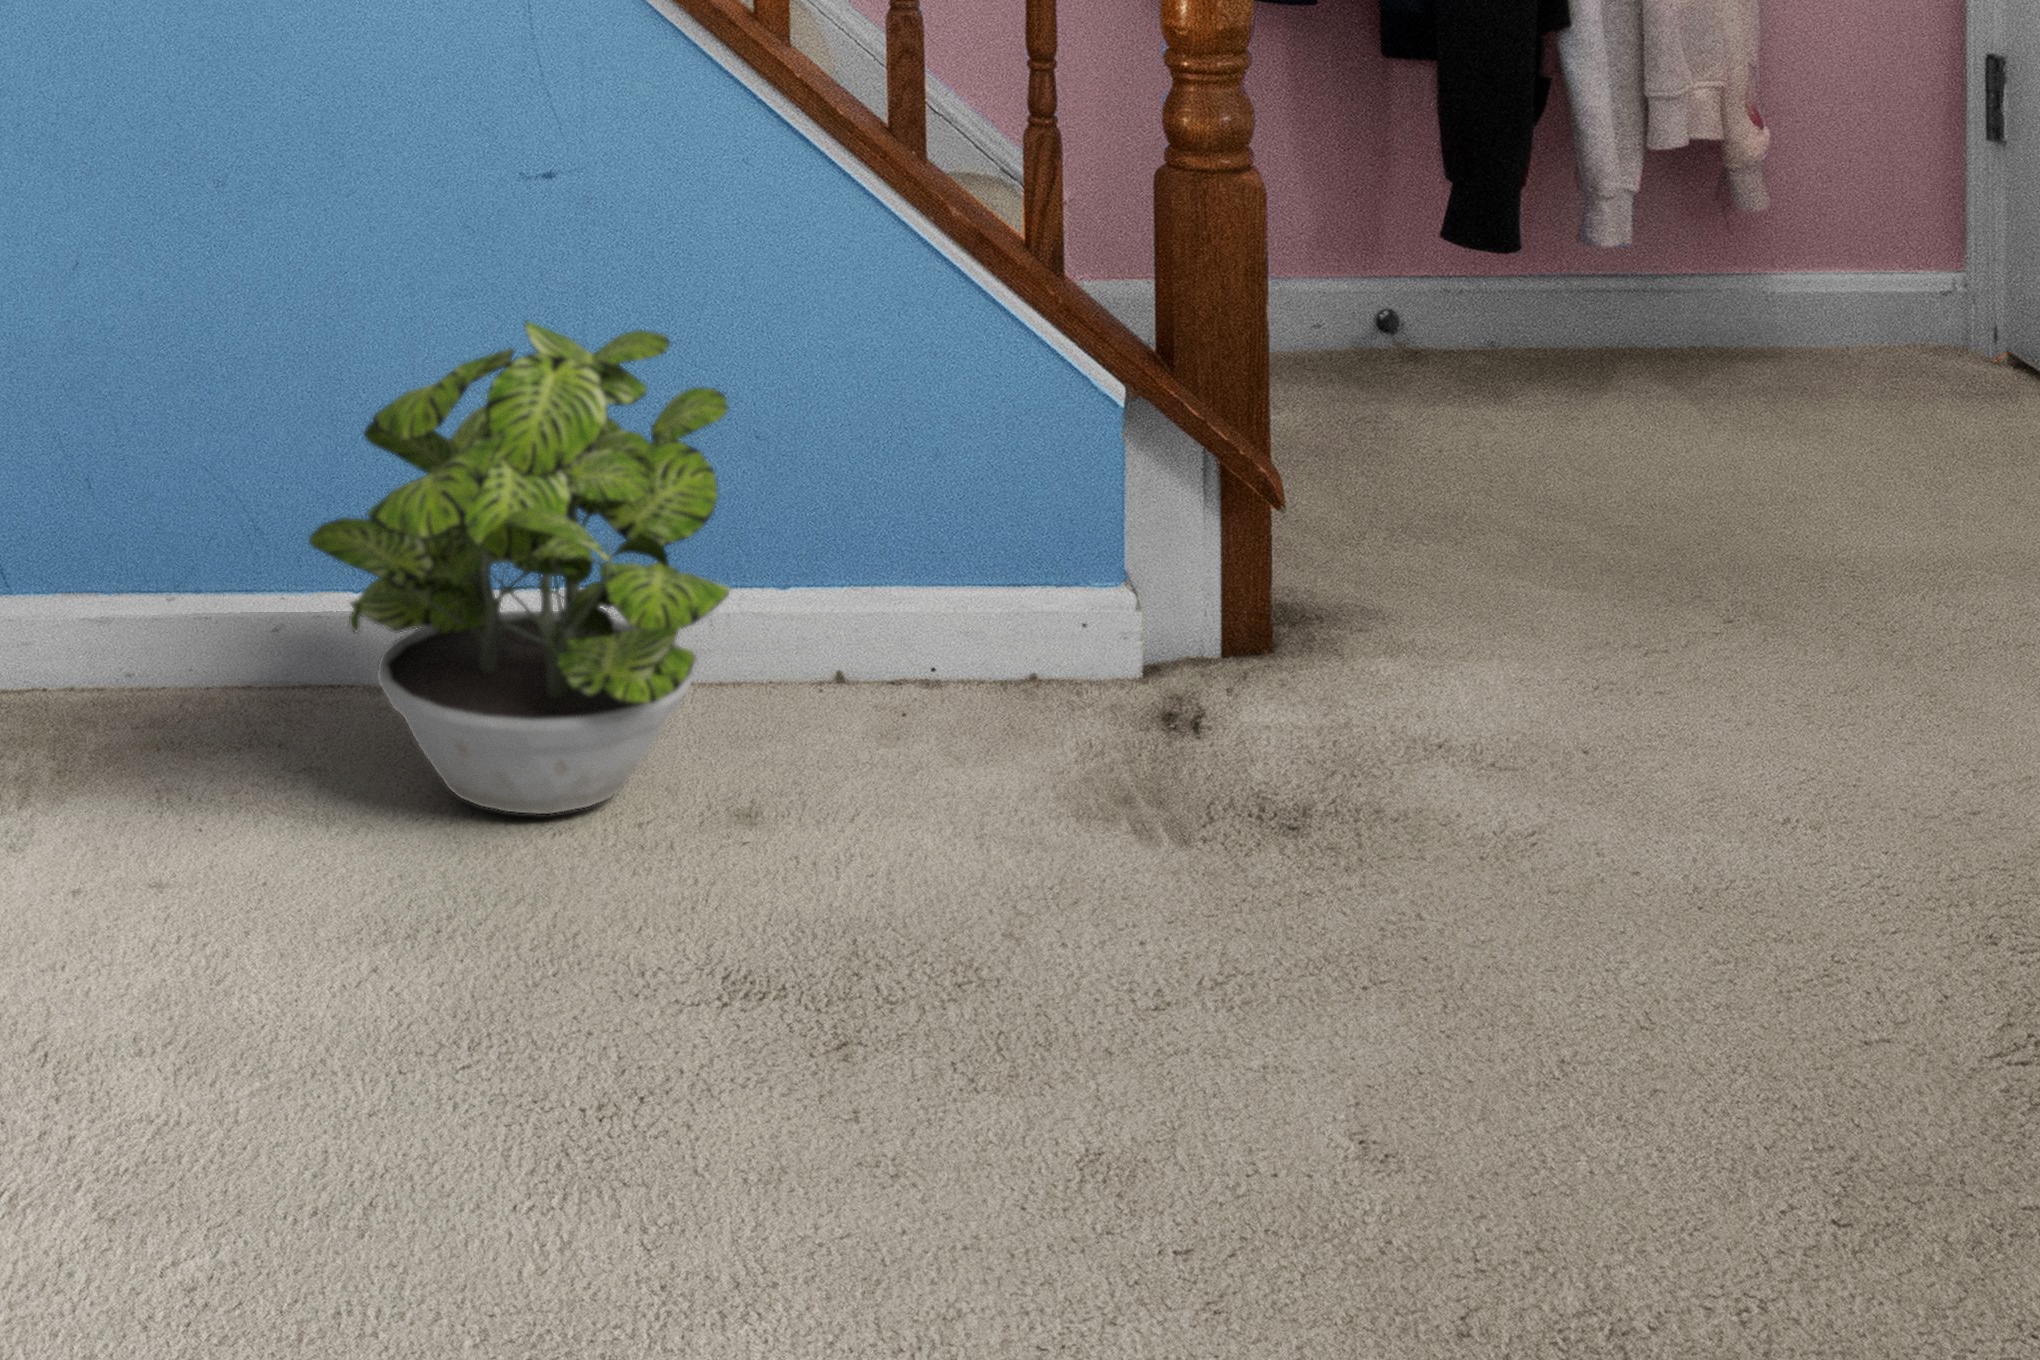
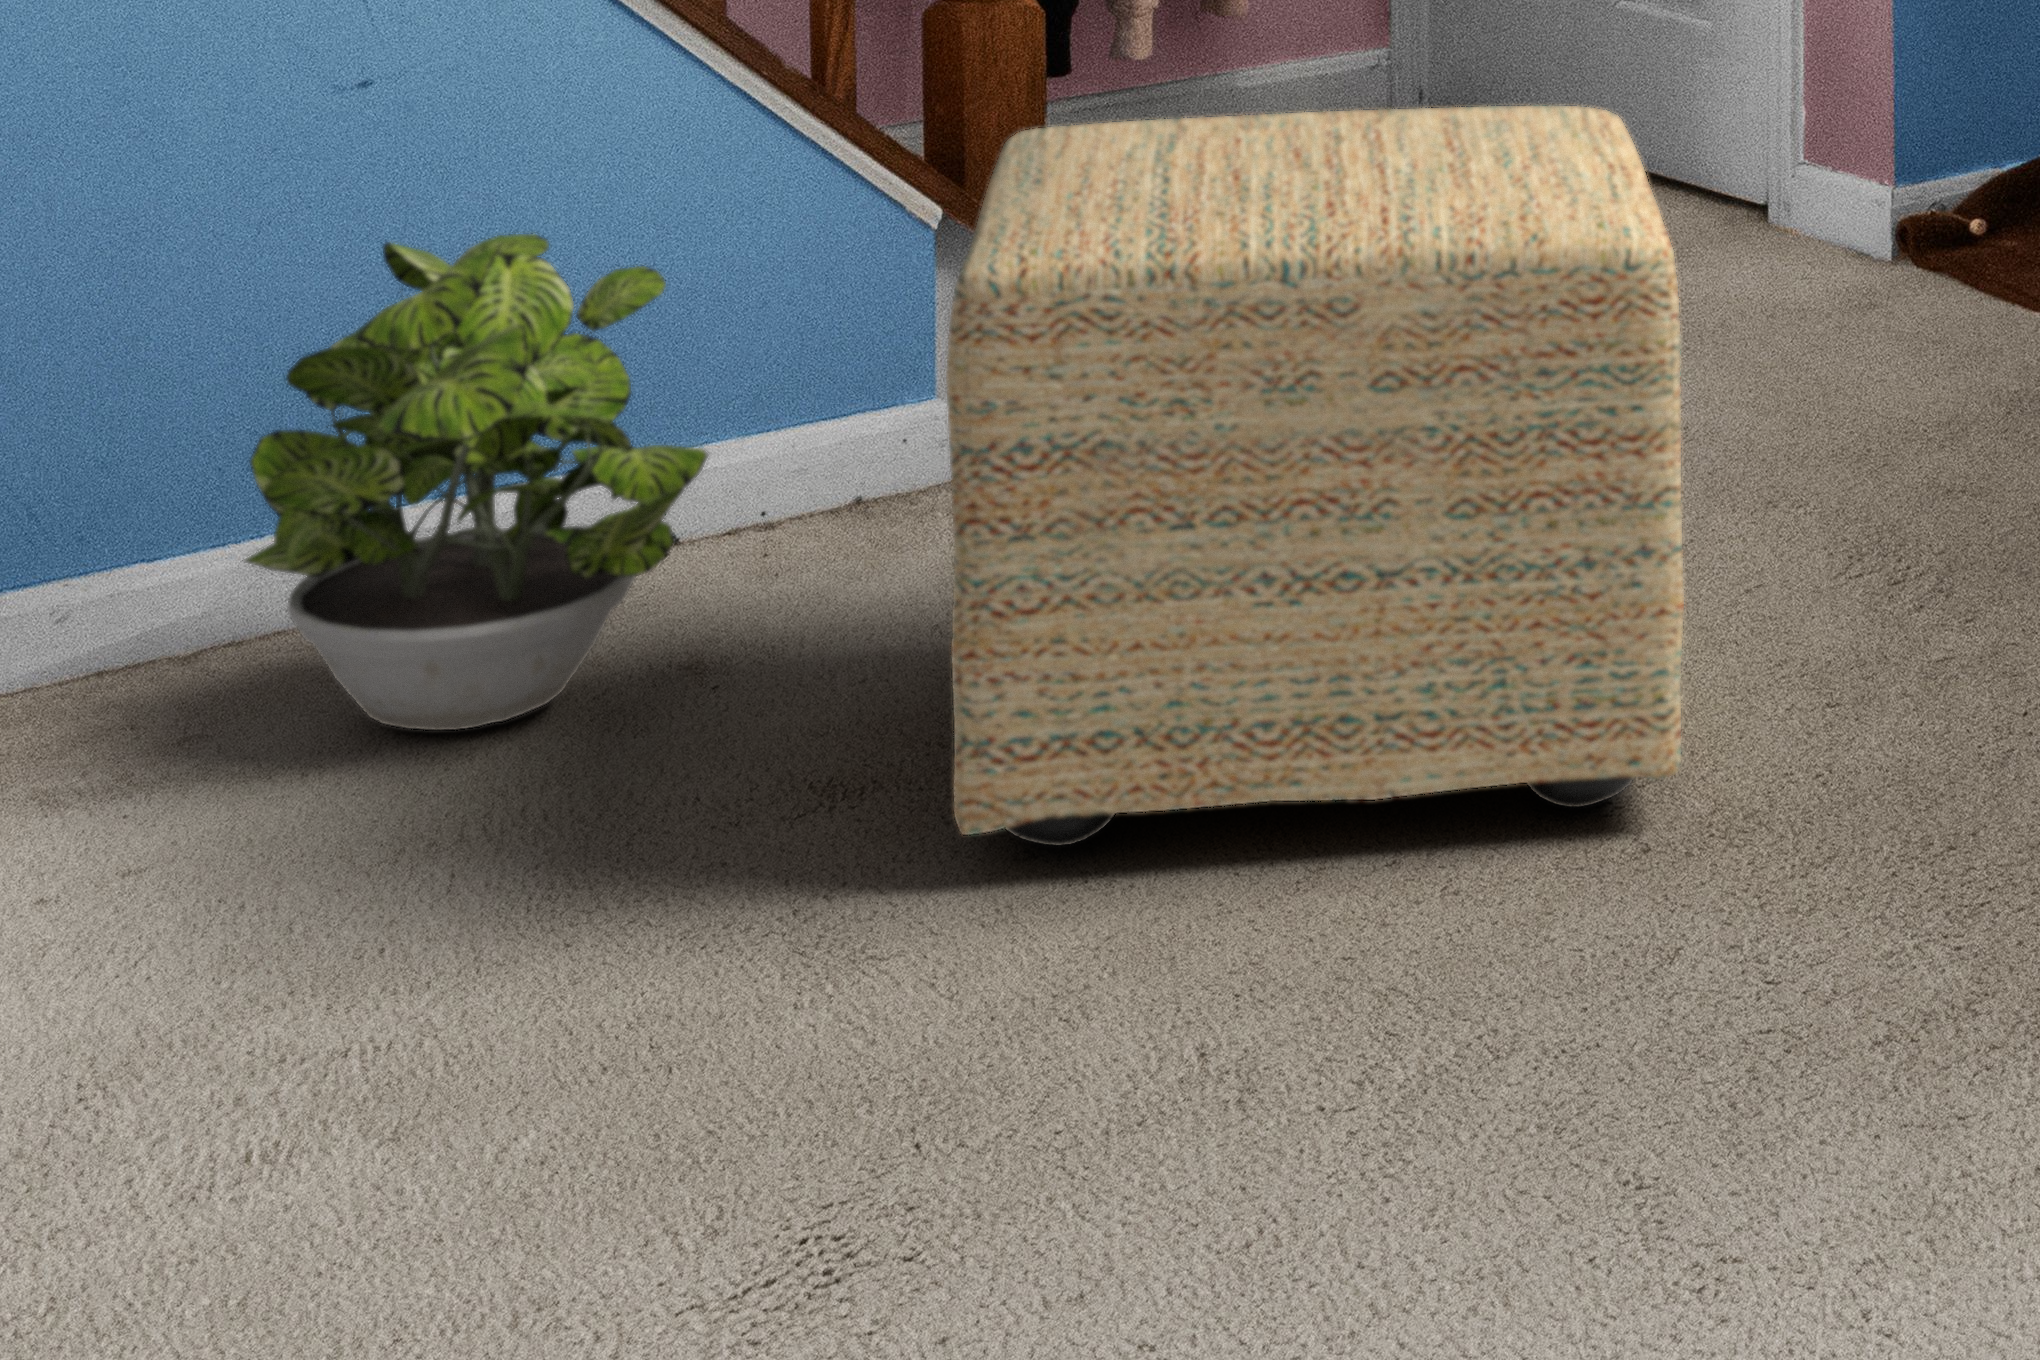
ottoman: none [740,319,1702,1269] -> present [946,106,1684,846]

